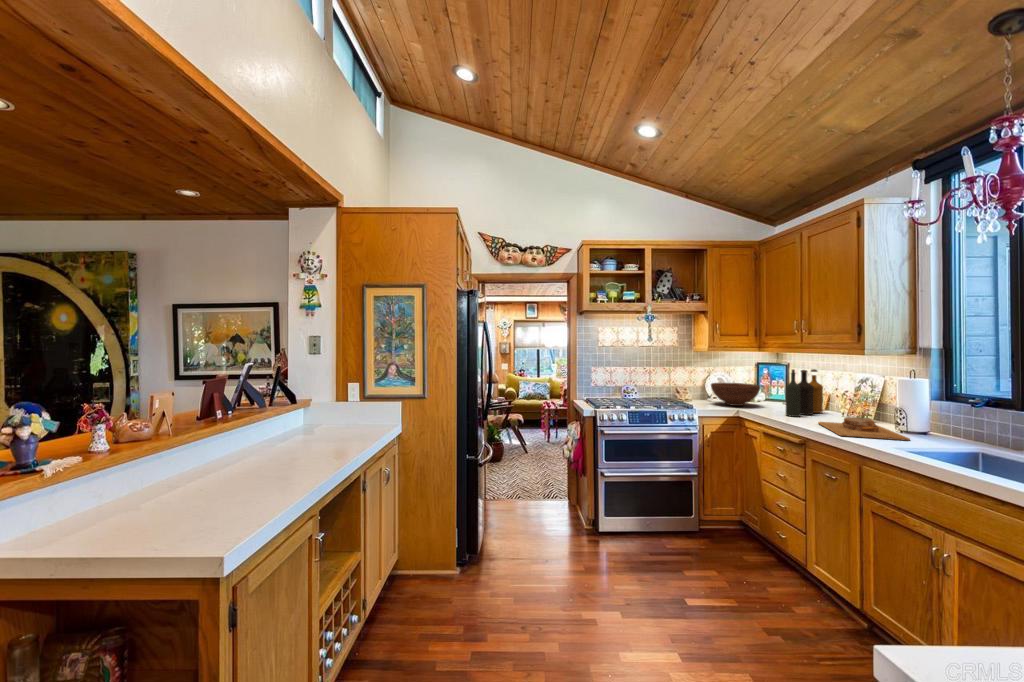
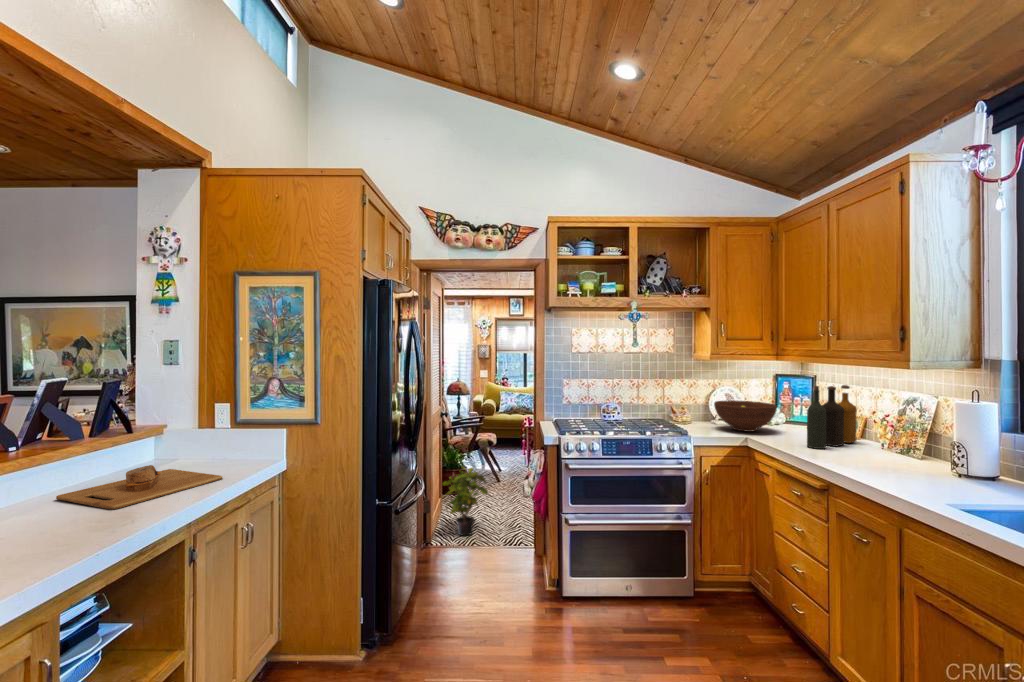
cutting board: present [818,417,910,441] -> present [56,465,223,510]
potted plant: none [493,437,529,490] -> present [443,468,488,536]

